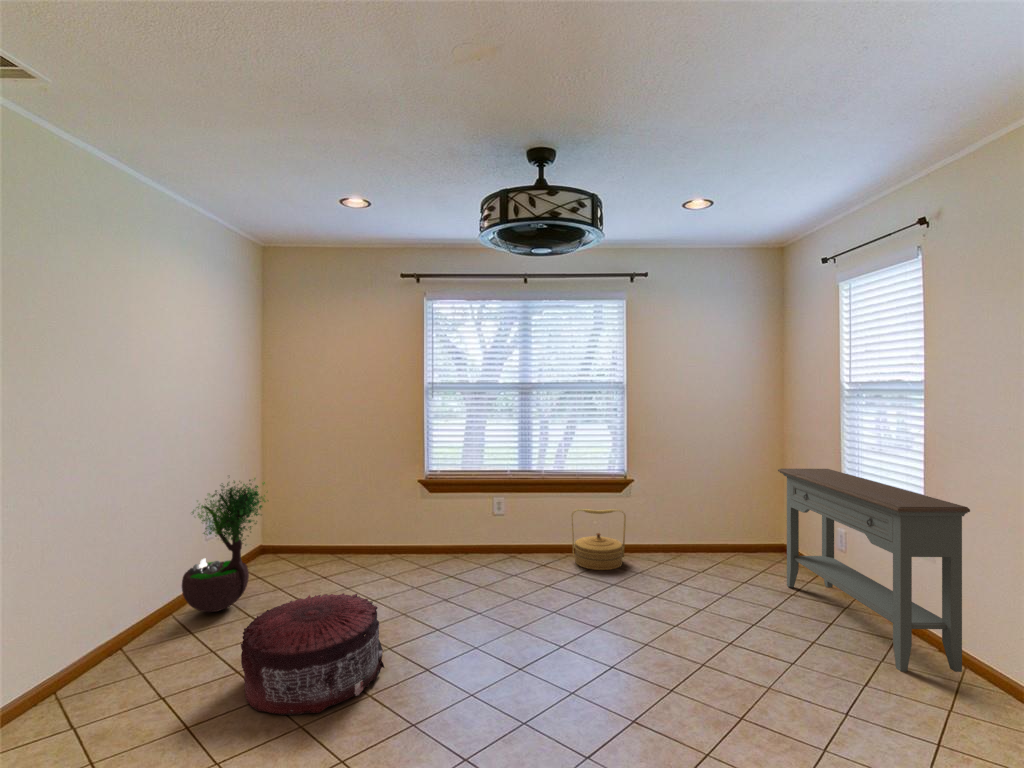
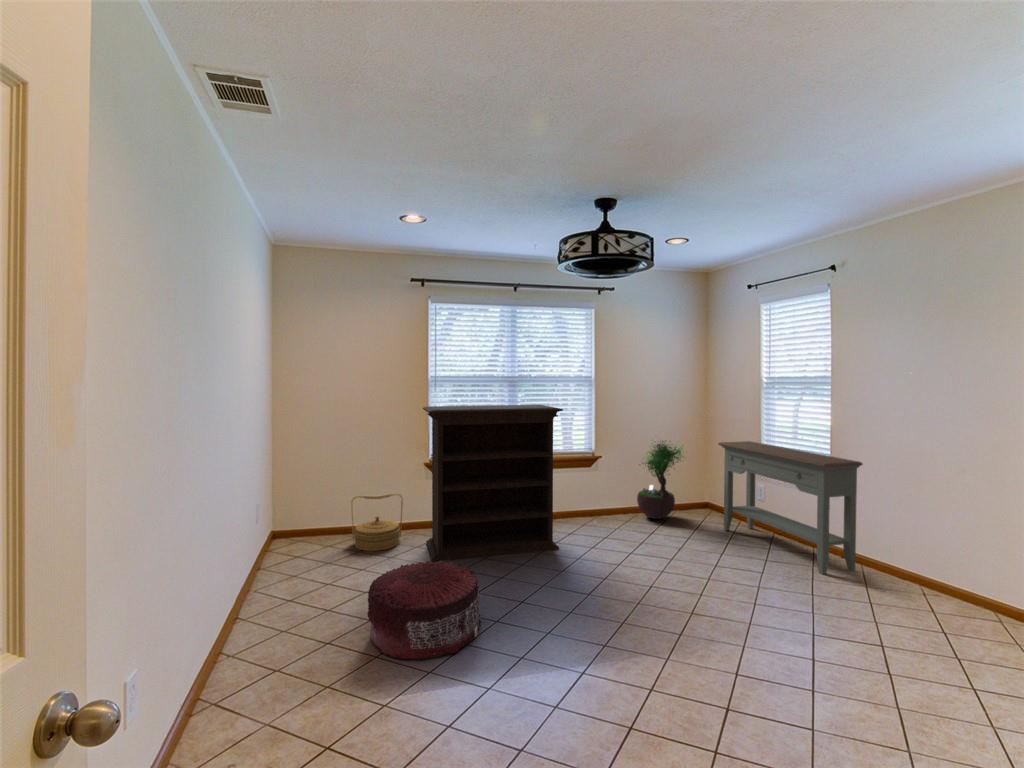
bookshelf: none [393,415,554,591] -> present [423,405,563,561]
potted tree: present [182,480,265,612] -> present [637,440,683,519]
woven basket: present [571,509,626,570] -> present [351,493,403,551]

